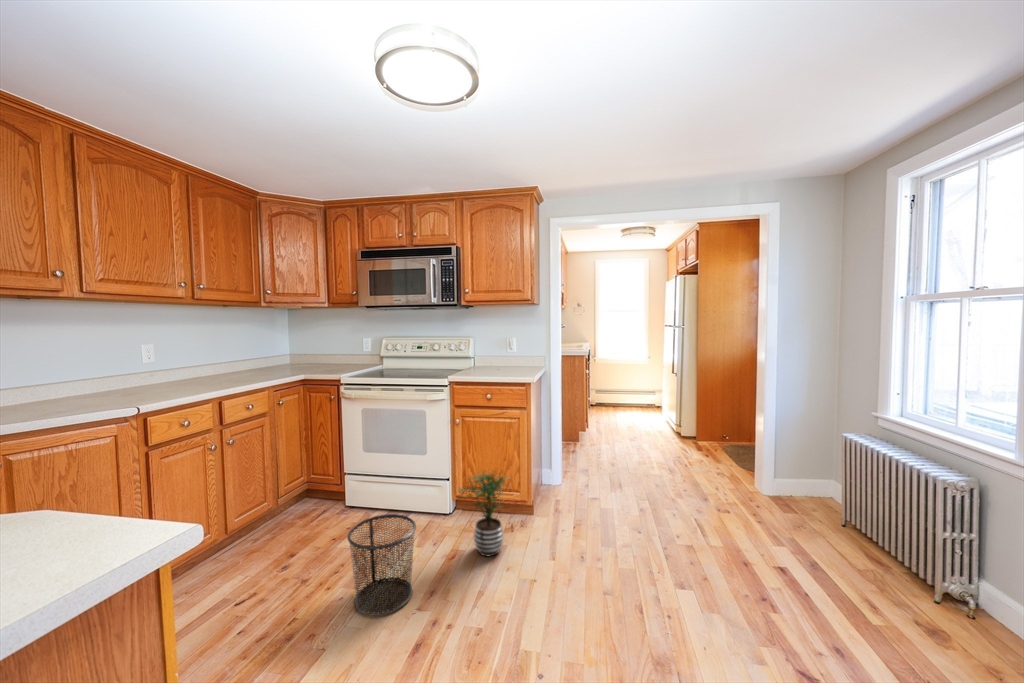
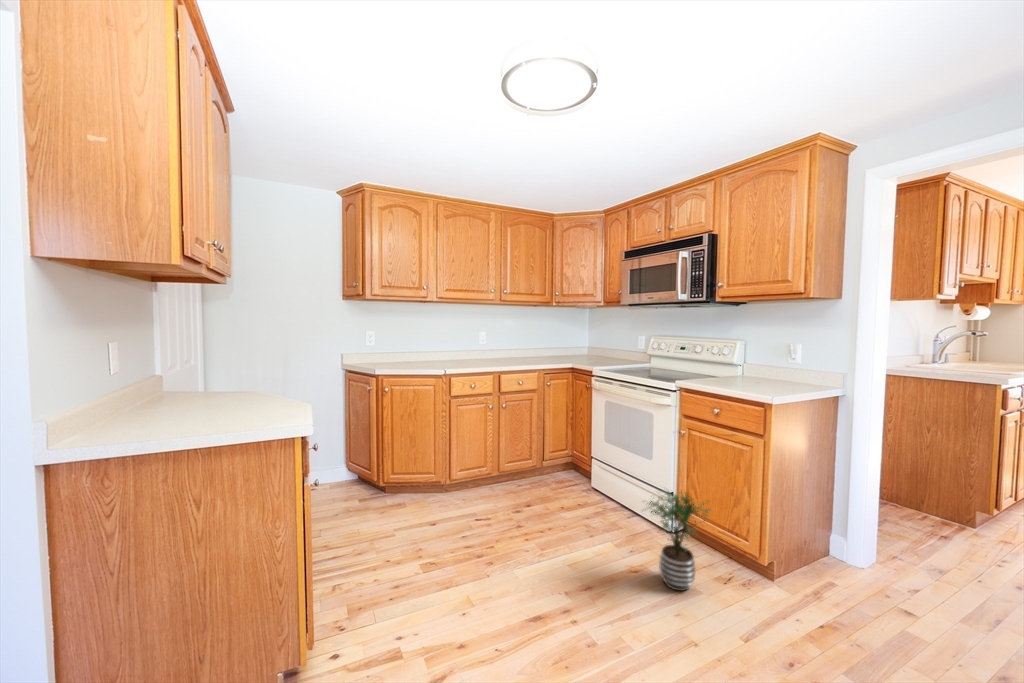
waste bin: present [347,514,416,616] -> none [525,493,584,580]

